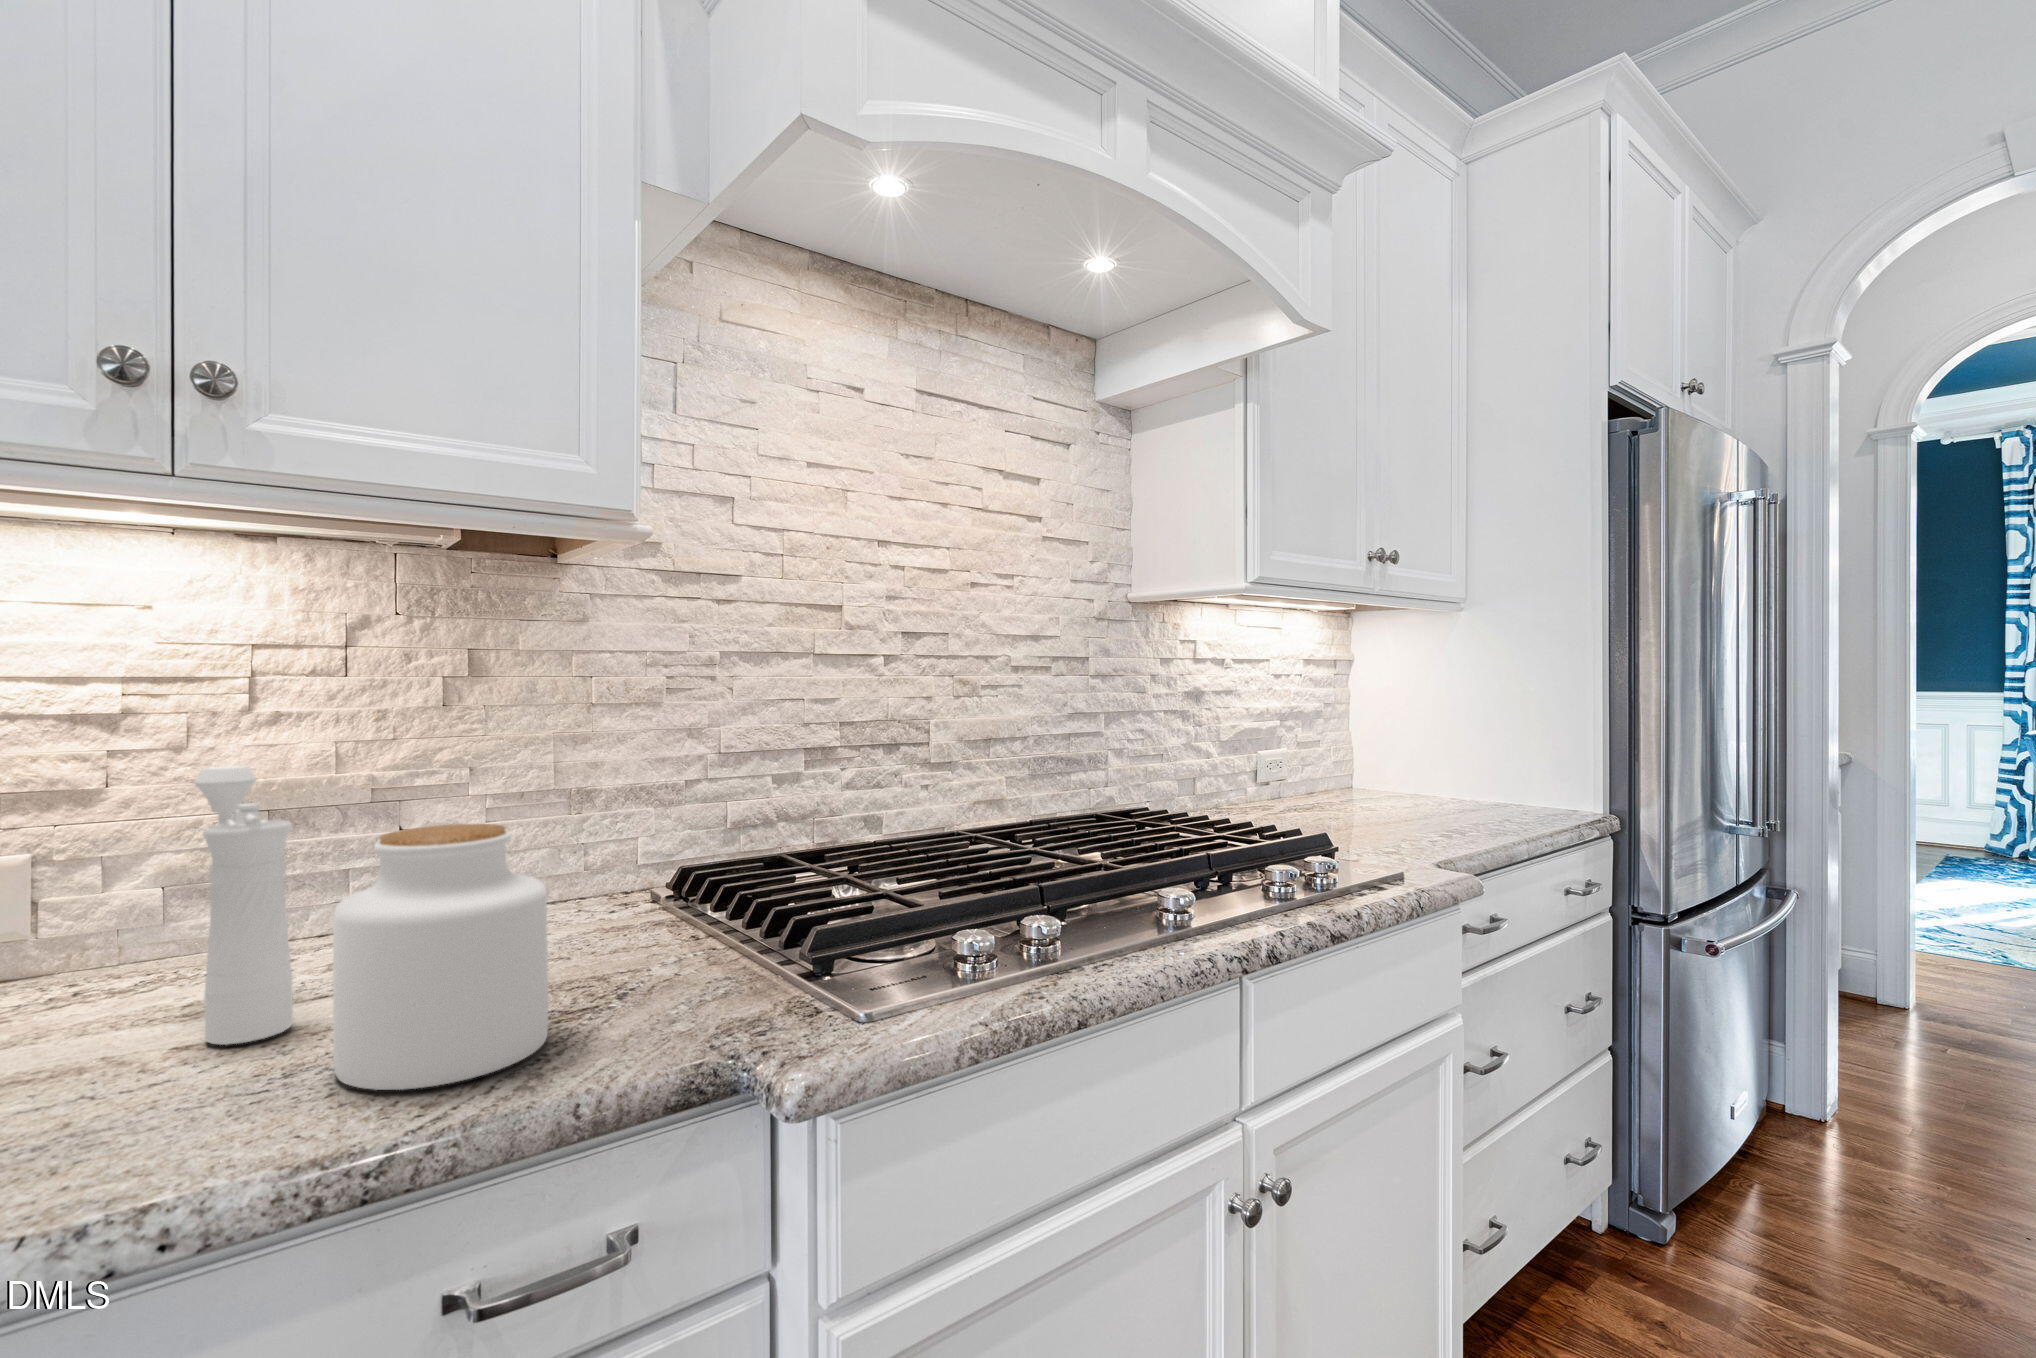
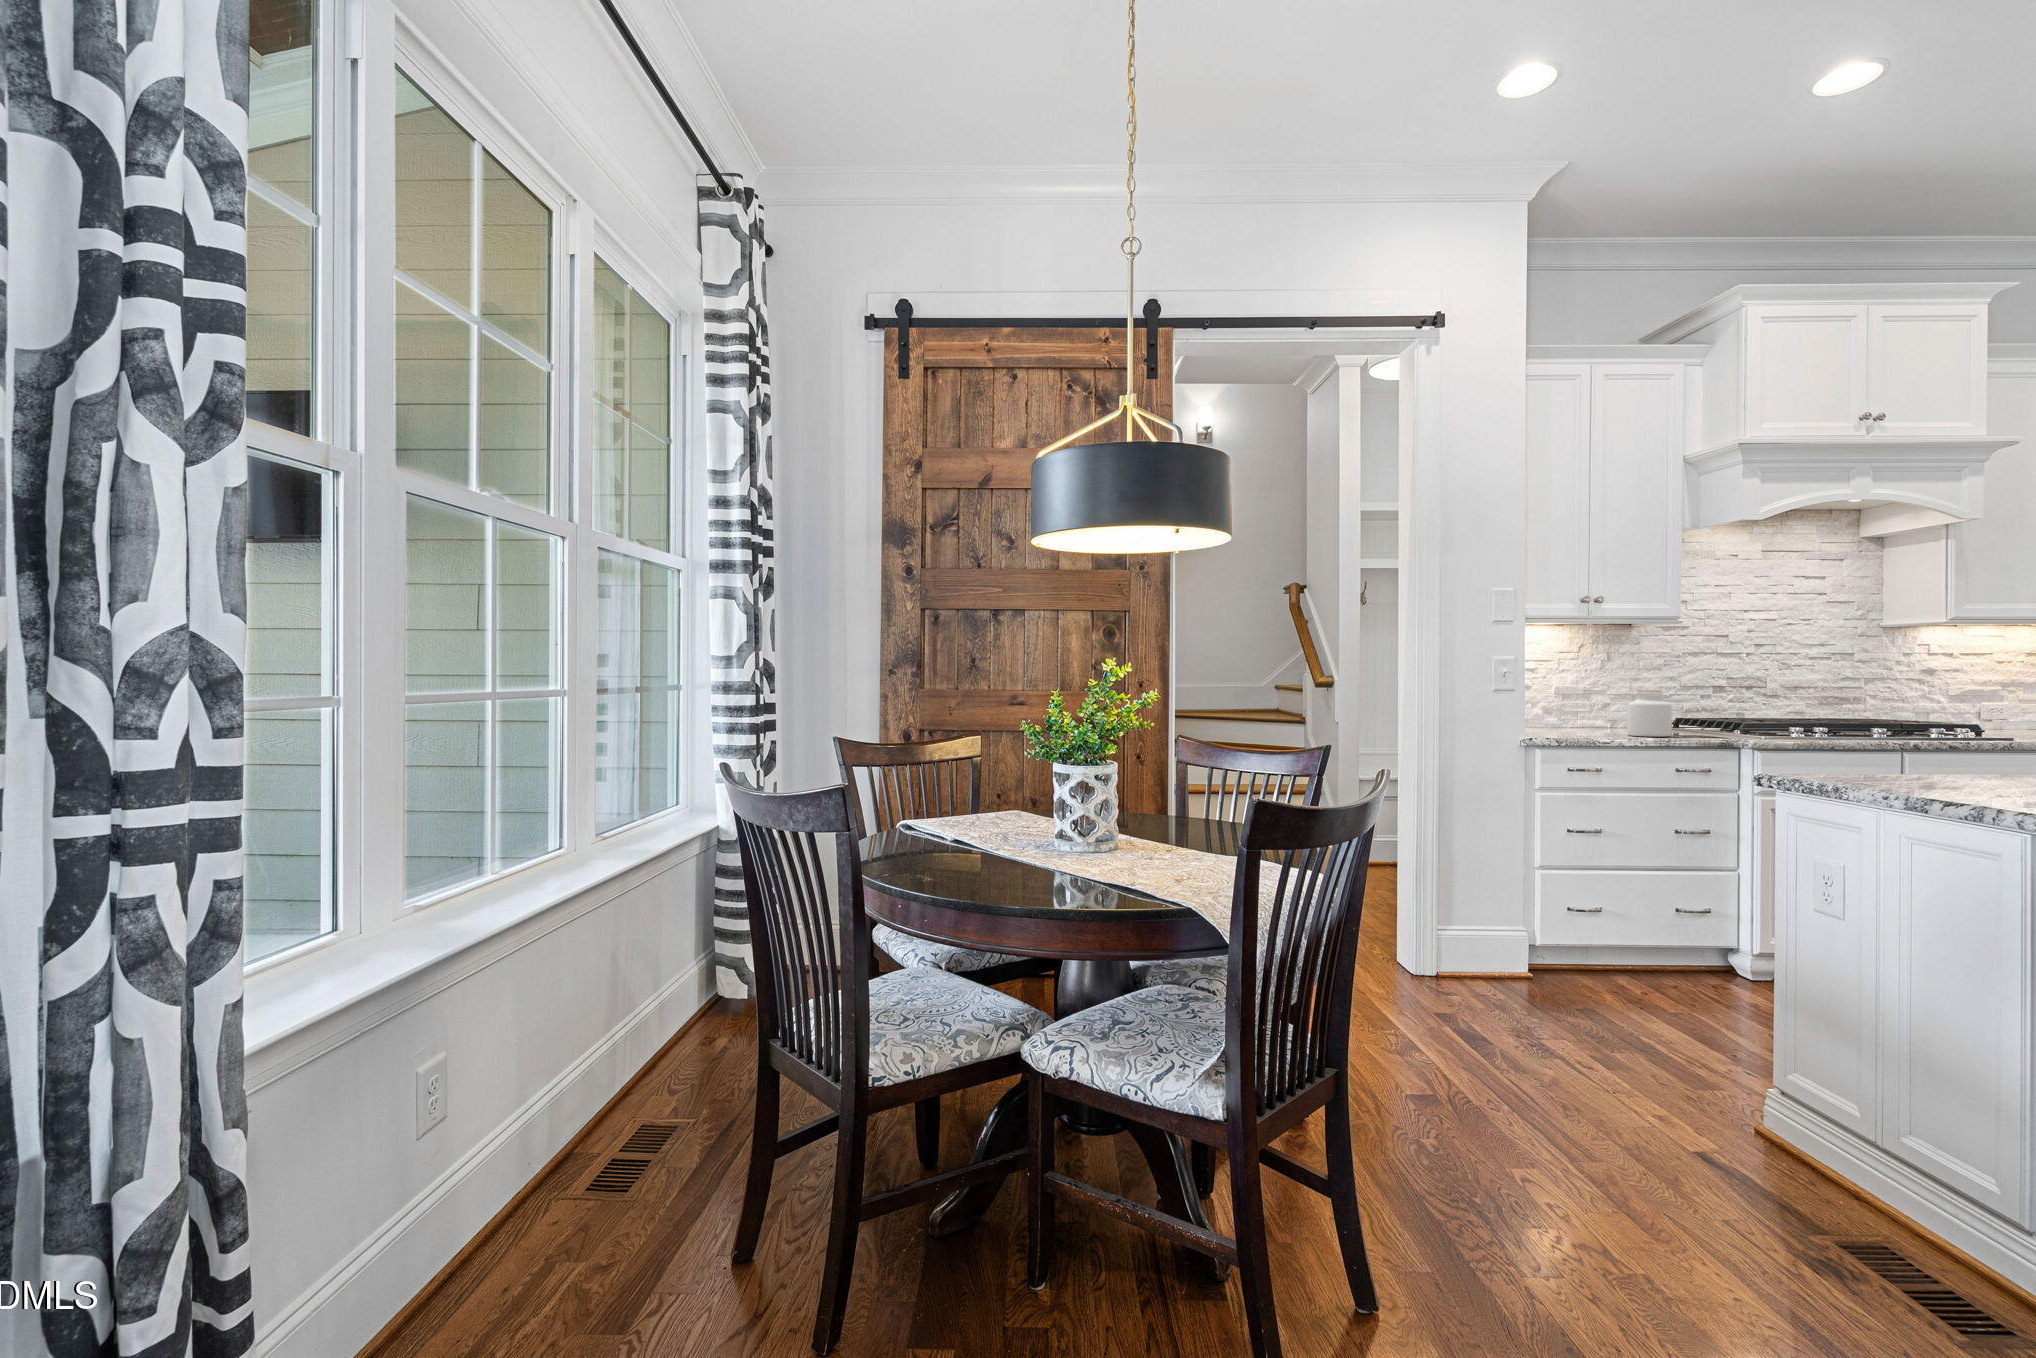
pepper mill: present [194,766,293,1045] -> none [1573,680,1606,733]

